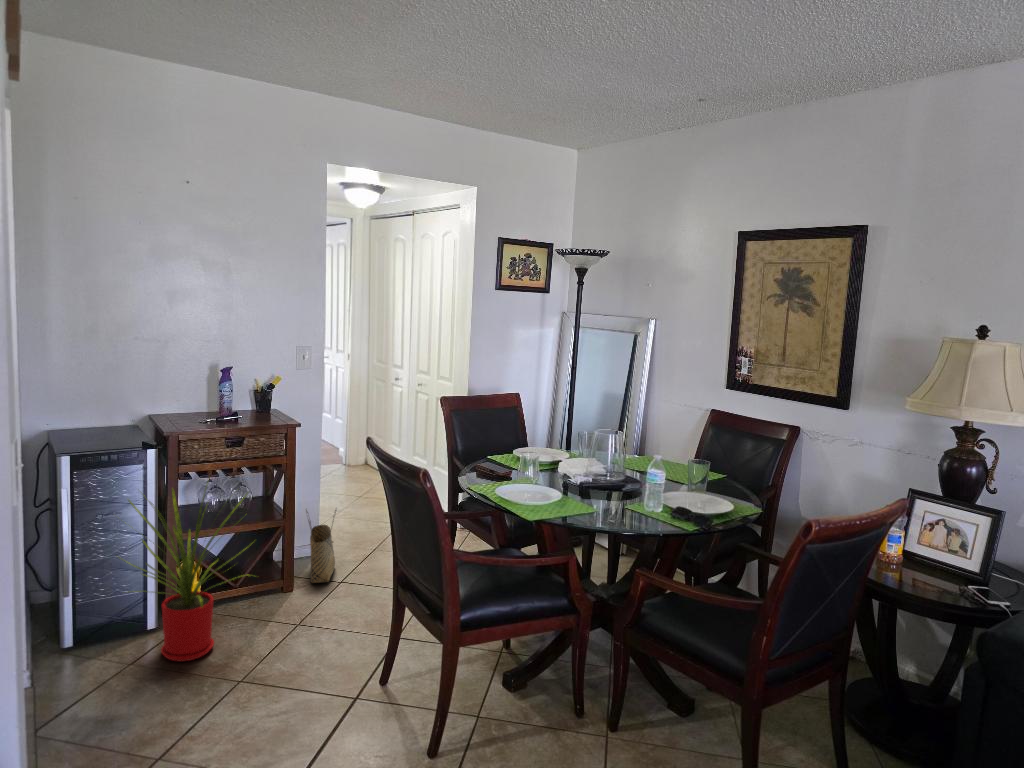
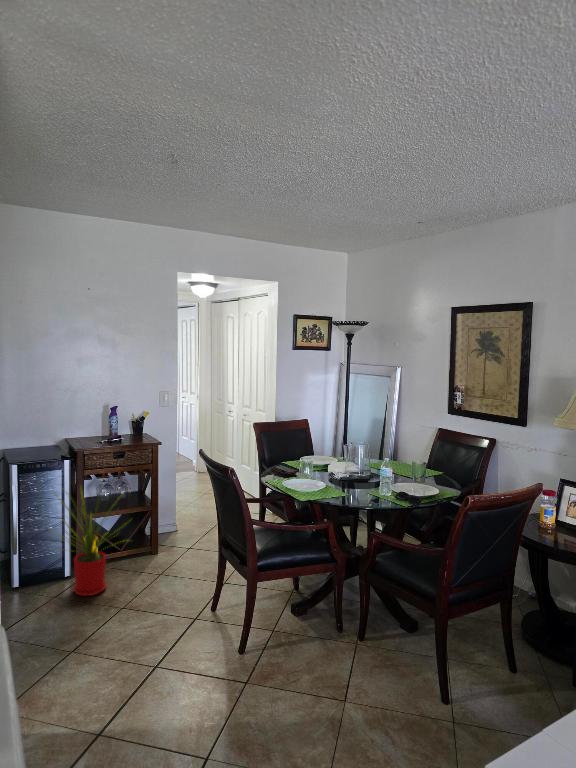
woven basket: present [306,510,336,583] -> none [166,498,186,549]

